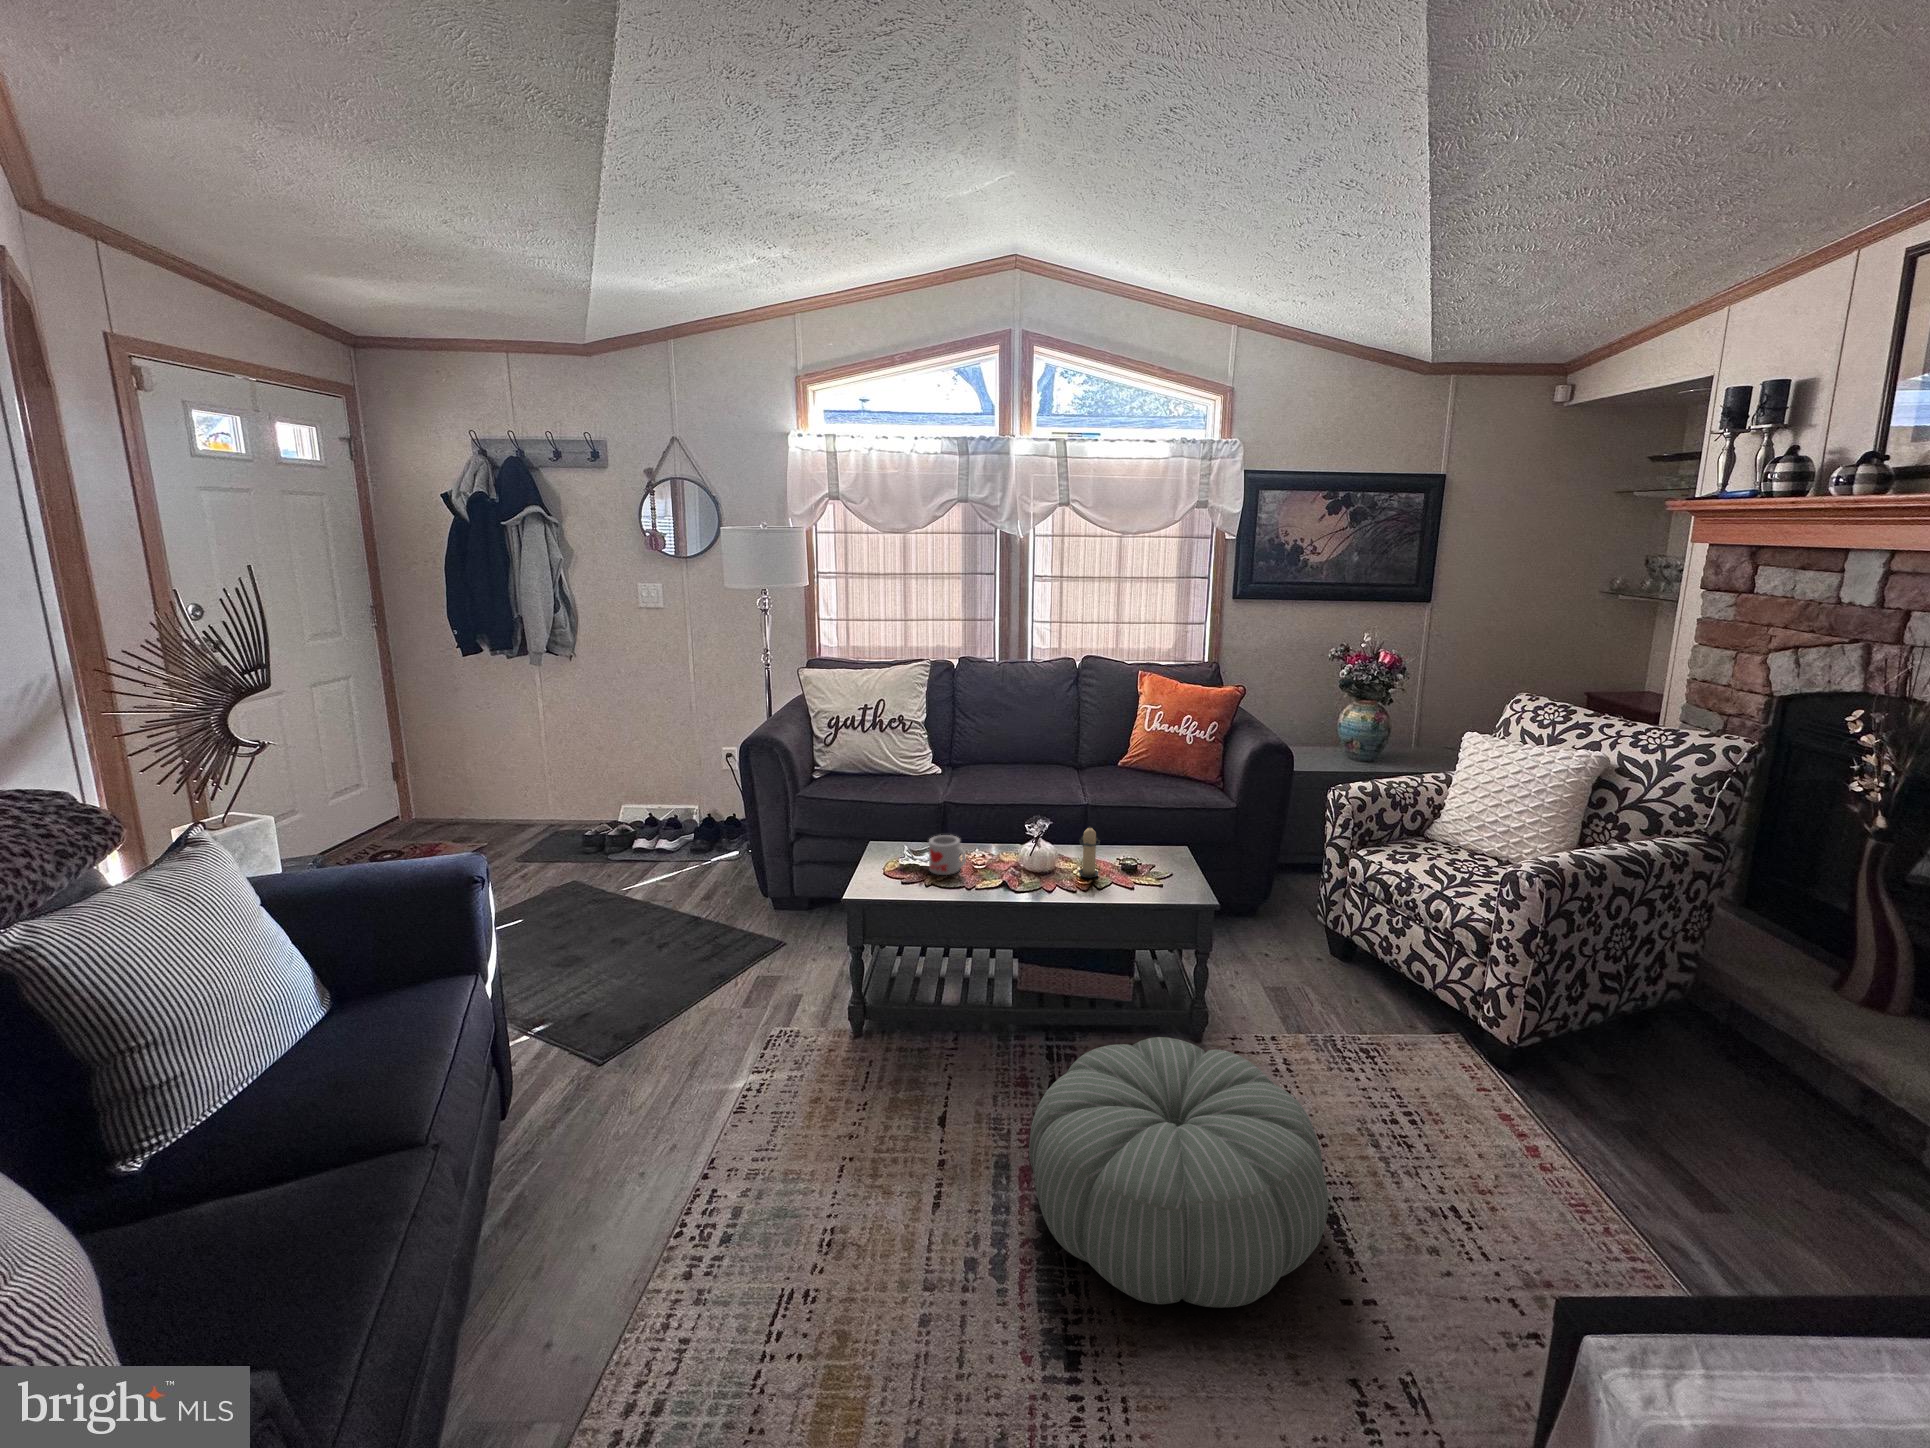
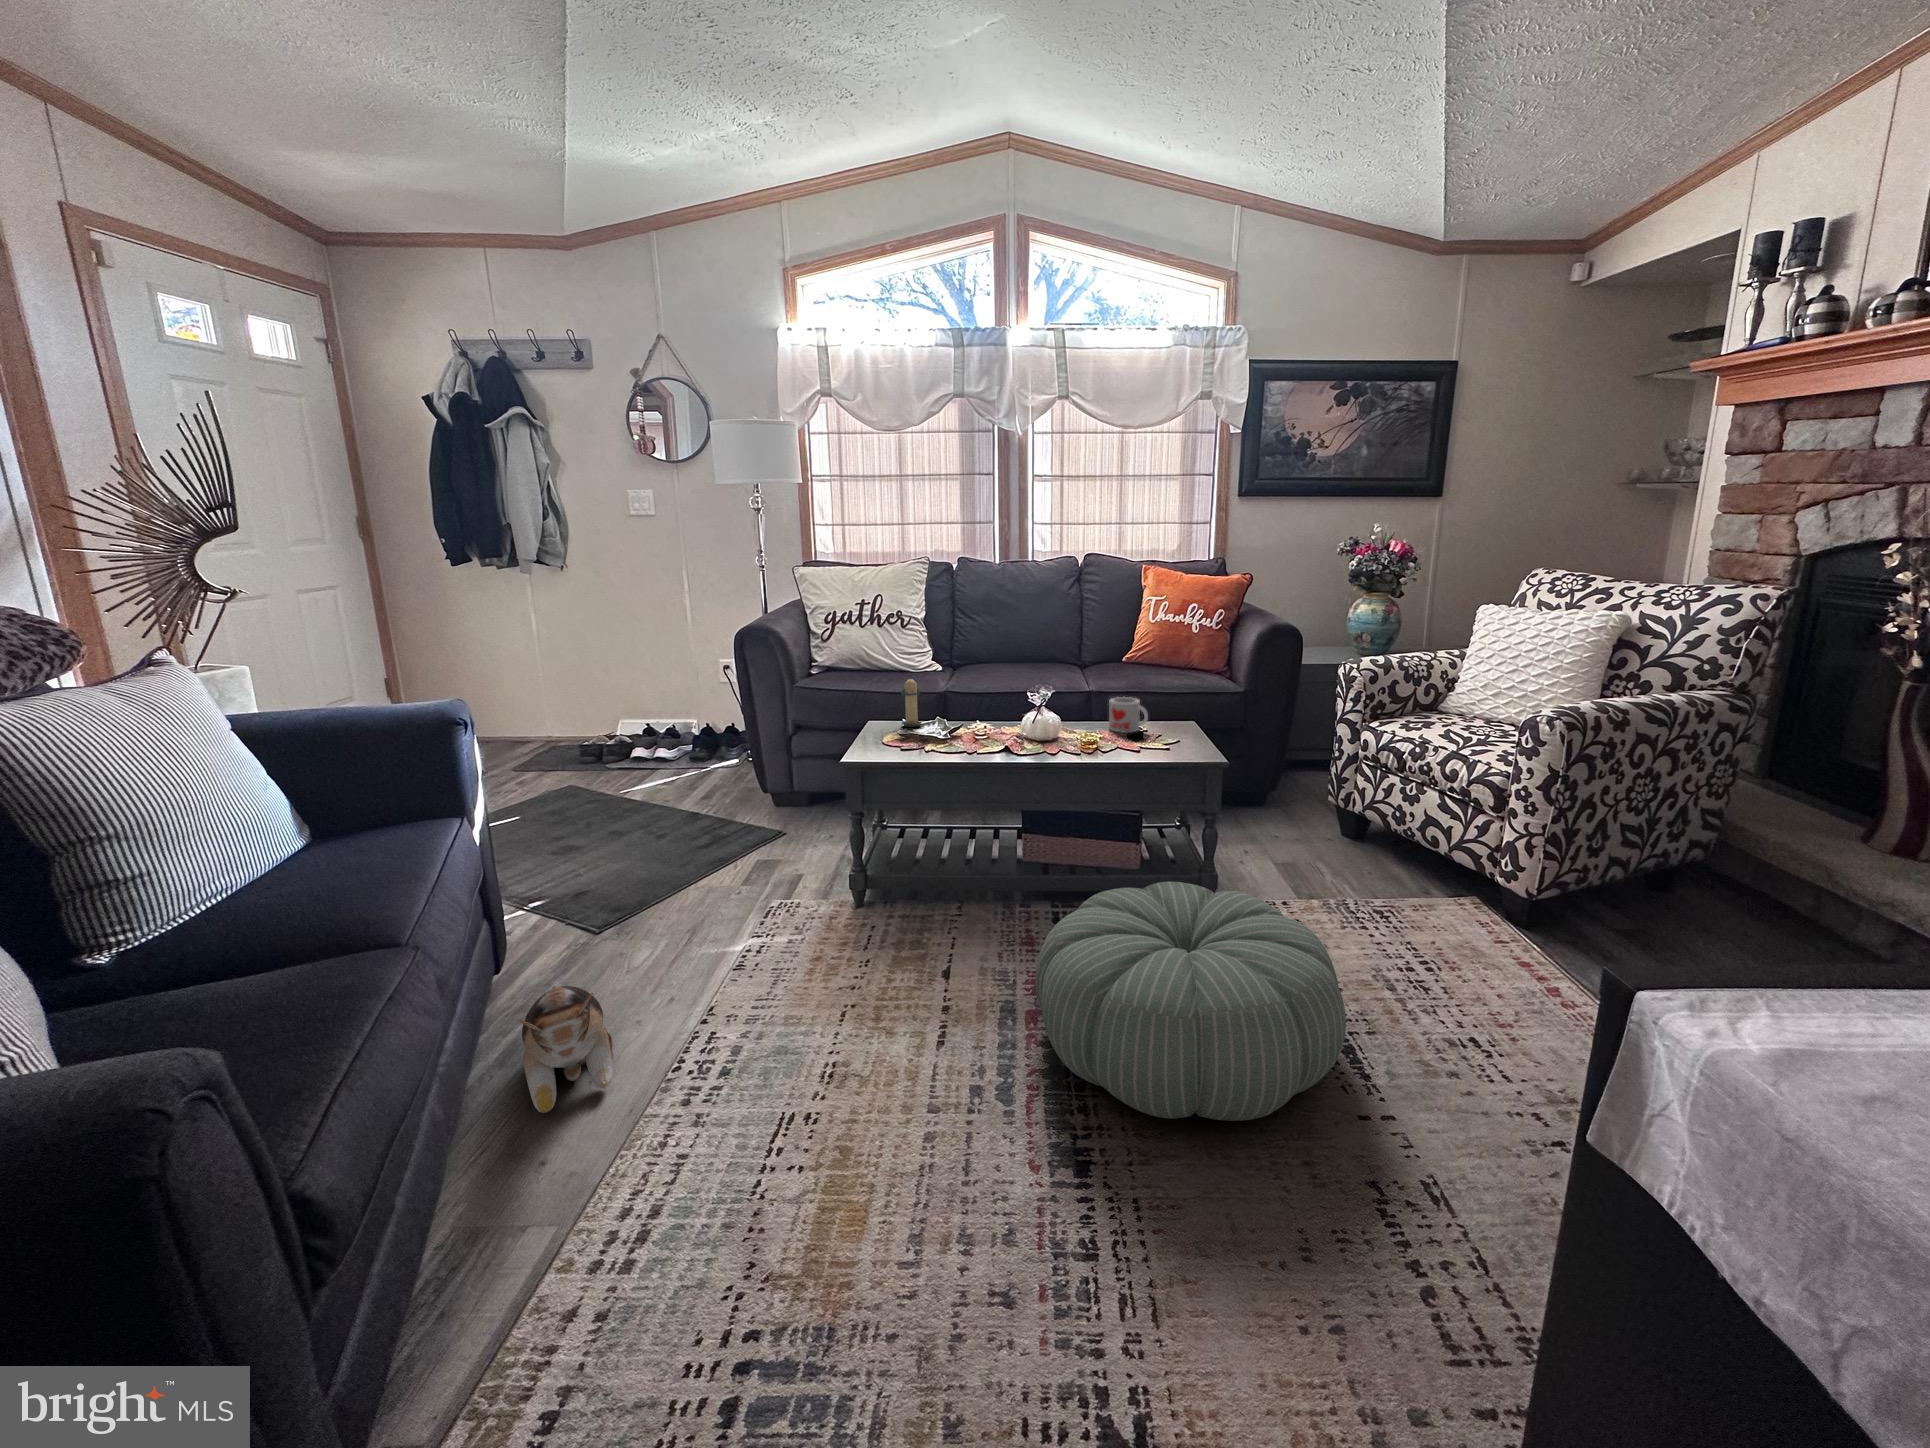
candle: present [1079,828,1100,878] -> present [901,676,921,727]
mug: present [929,835,966,875] -> present [1109,697,1148,733]
plush toy: none [530,1151,616,1288] -> present [518,986,613,1113]

